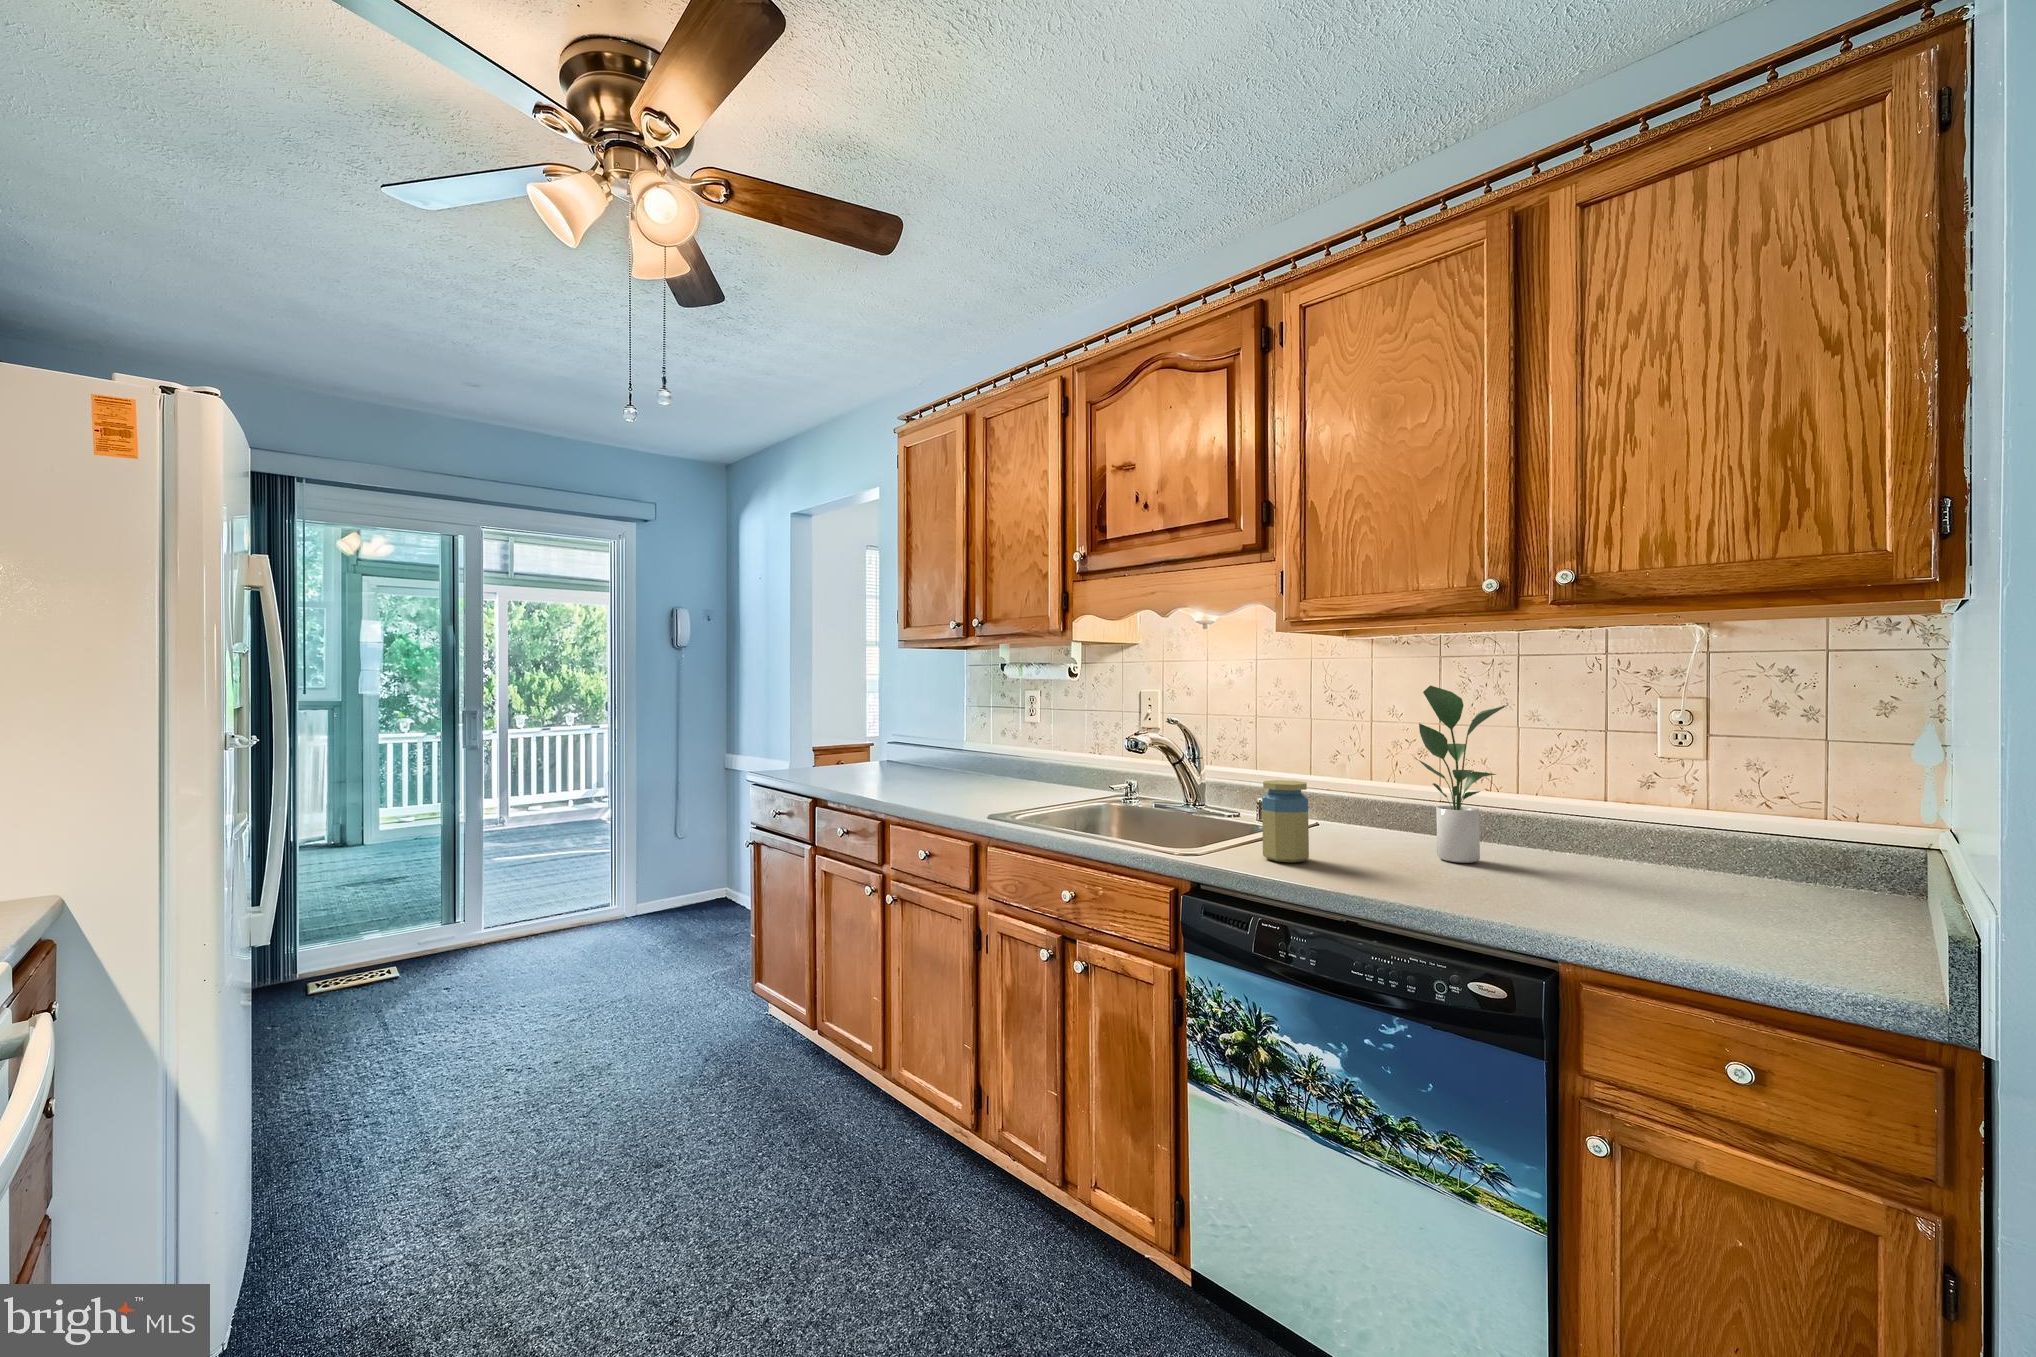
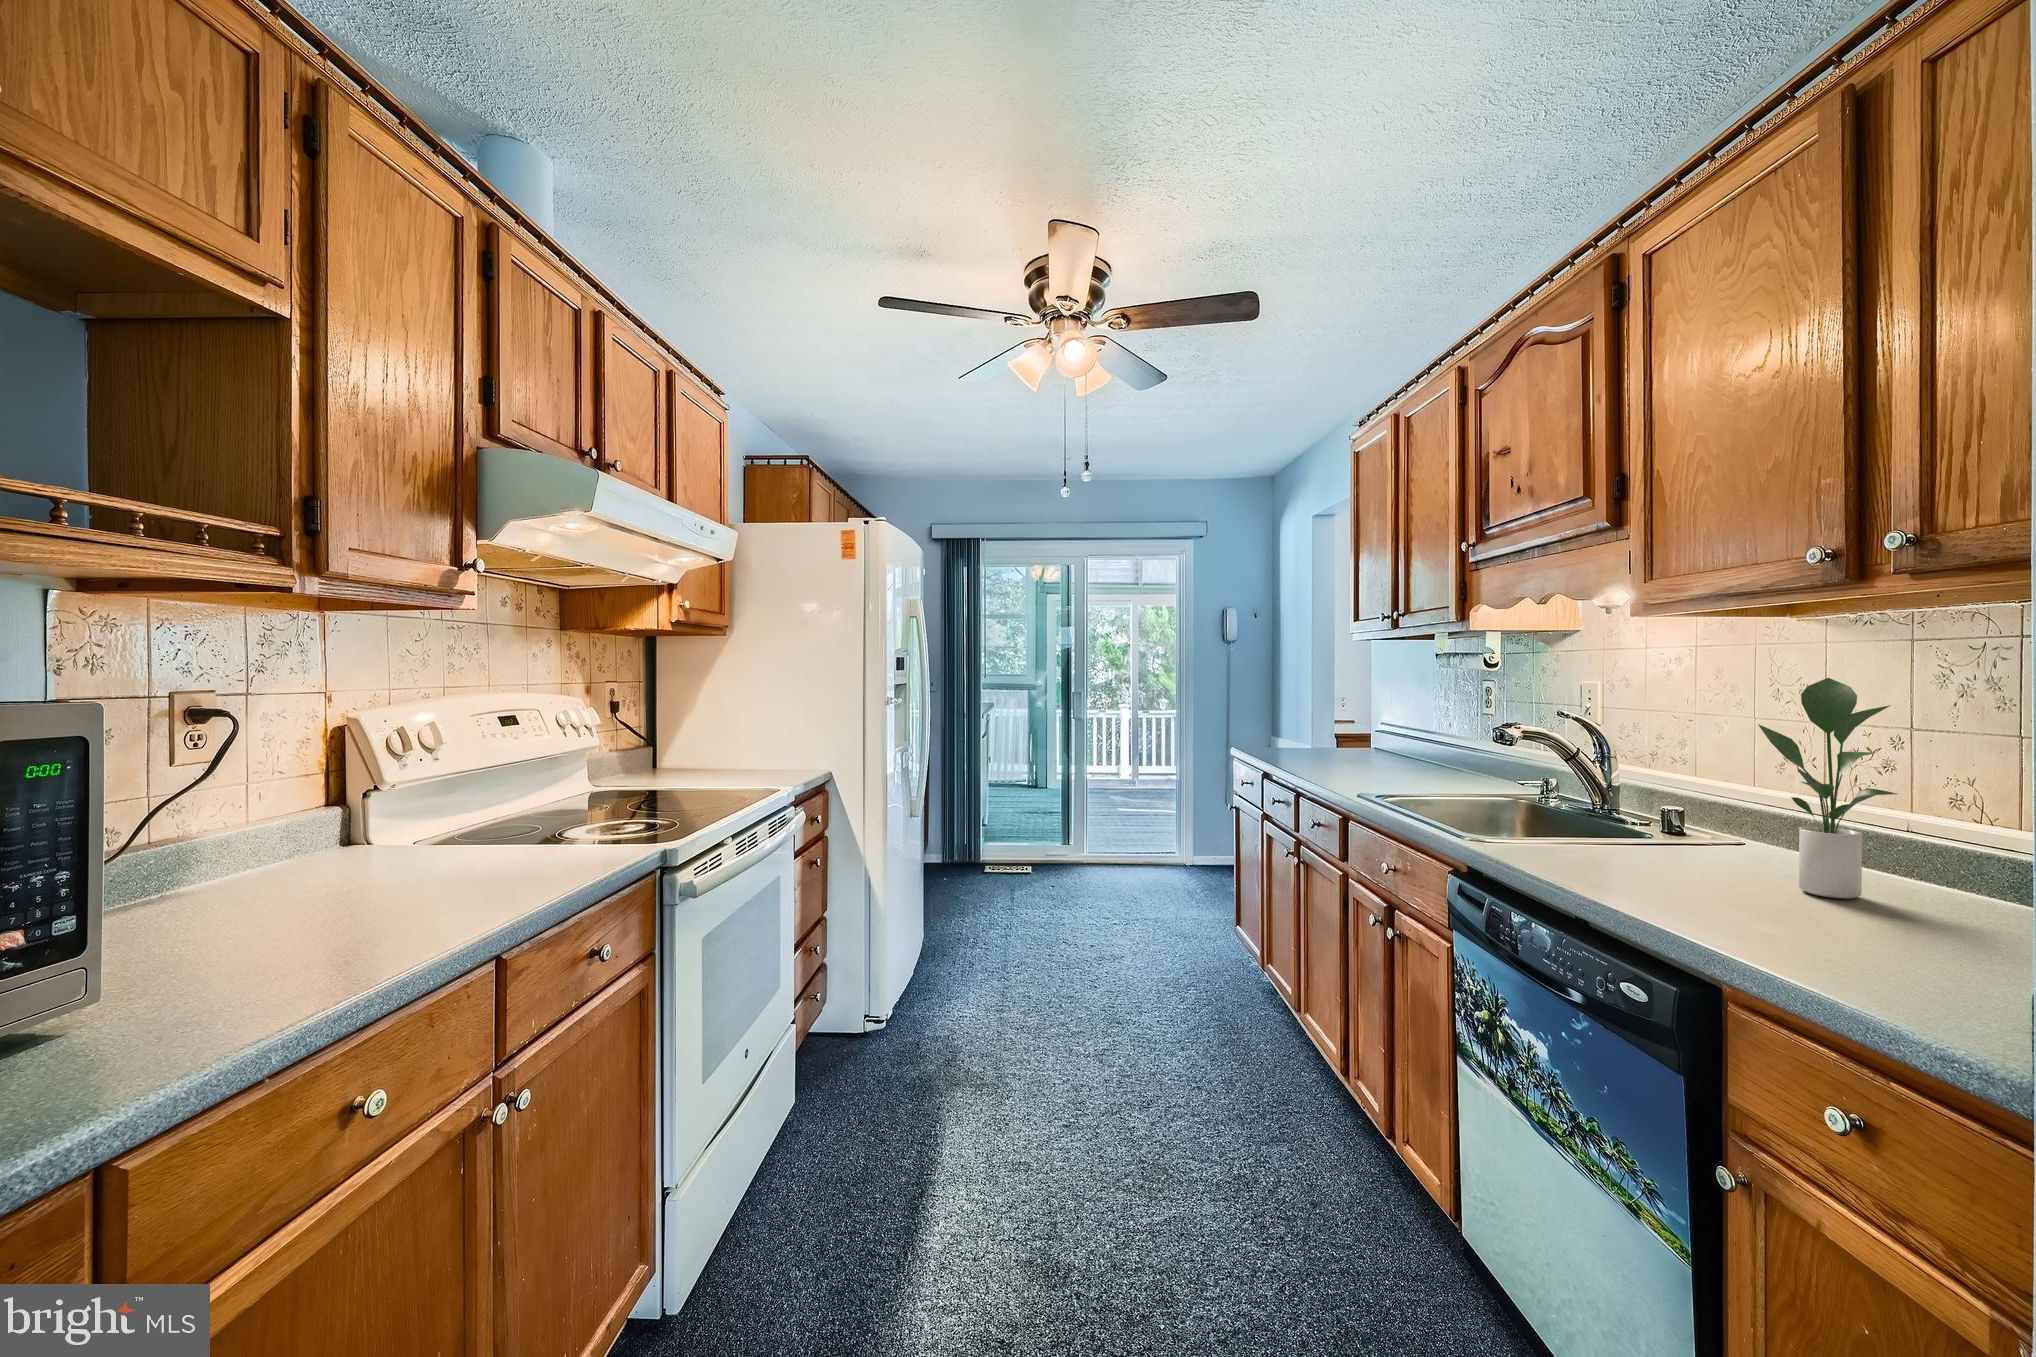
jar: present [1262,780,1309,862] -> none [1547,776,1604,863]

